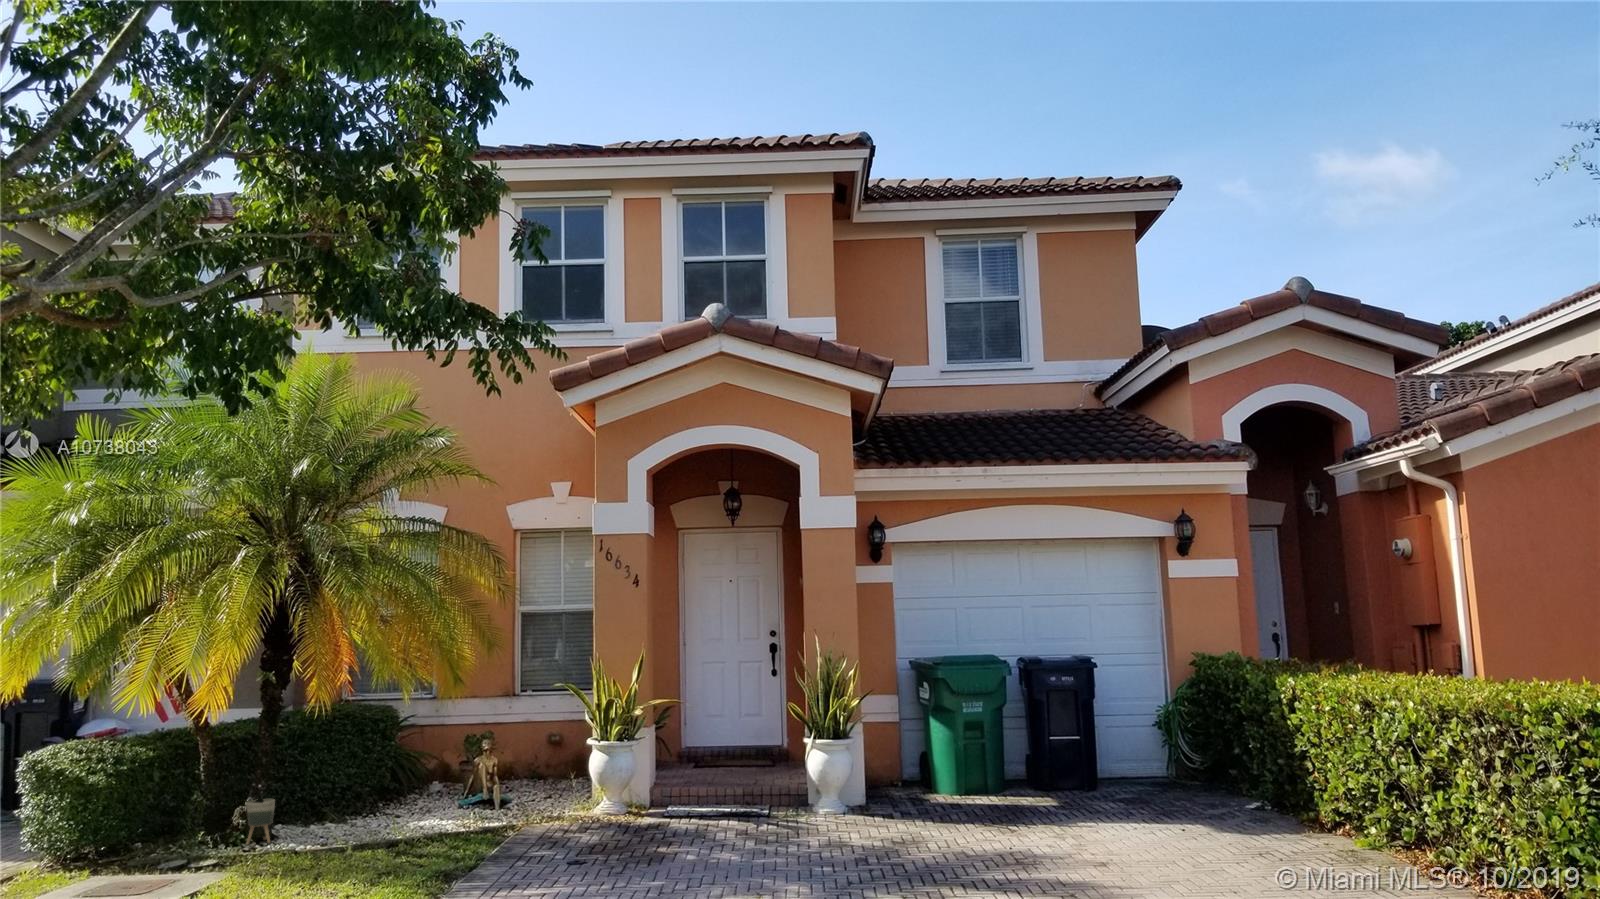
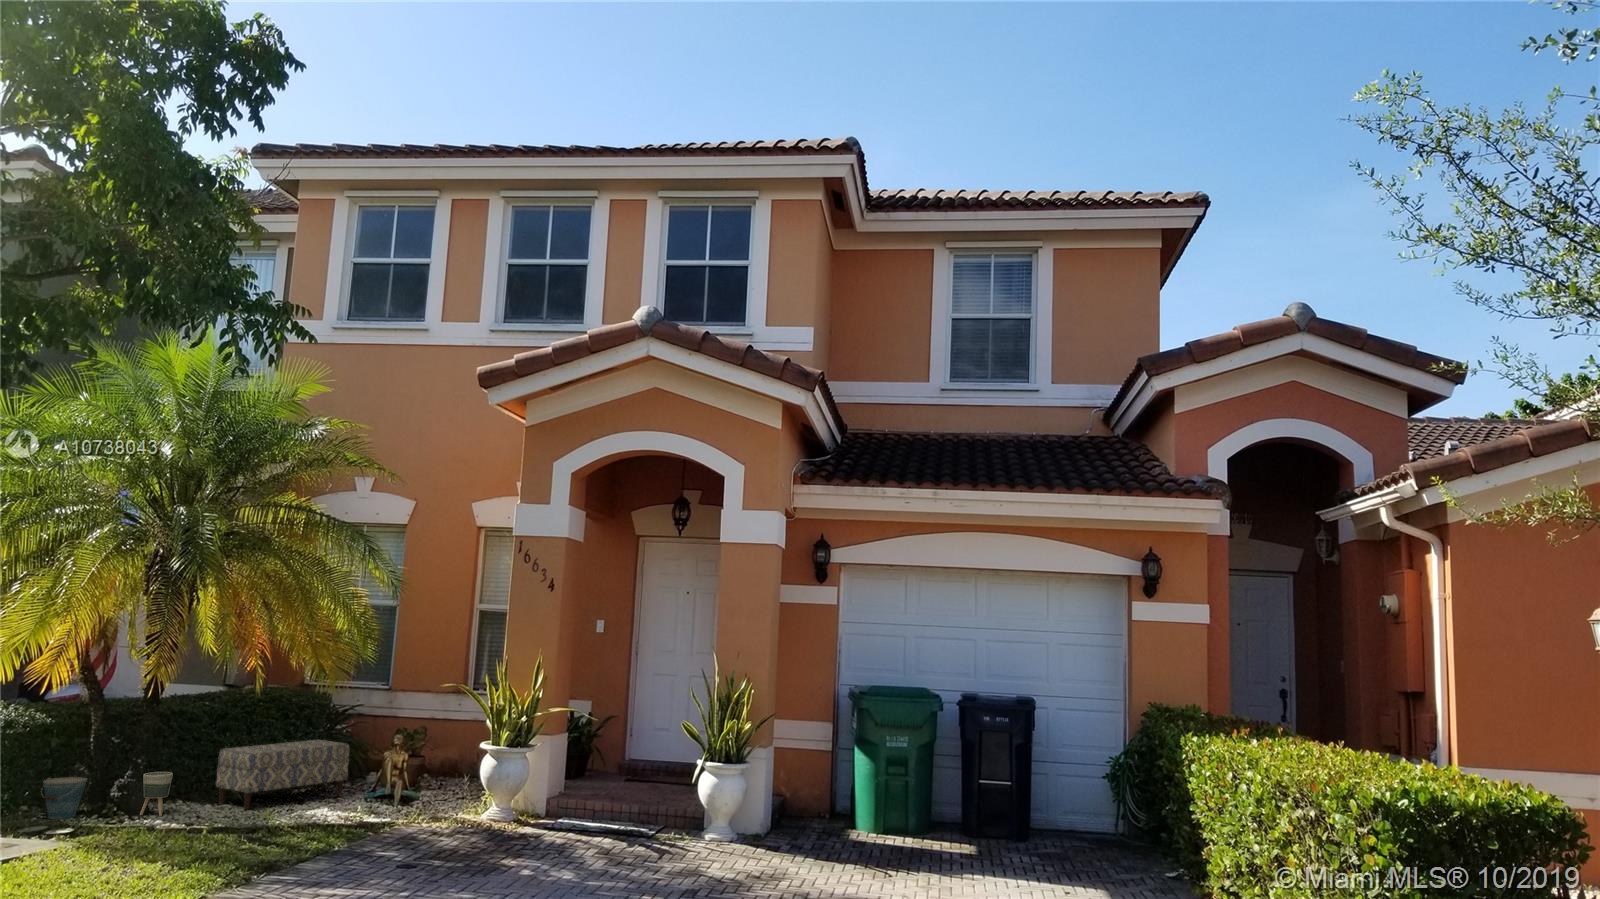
bench: none [307,756,429,830] -> present [216,740,349,810]
bucket: none [145,812,190,856] -> present [43,777,87,819]

